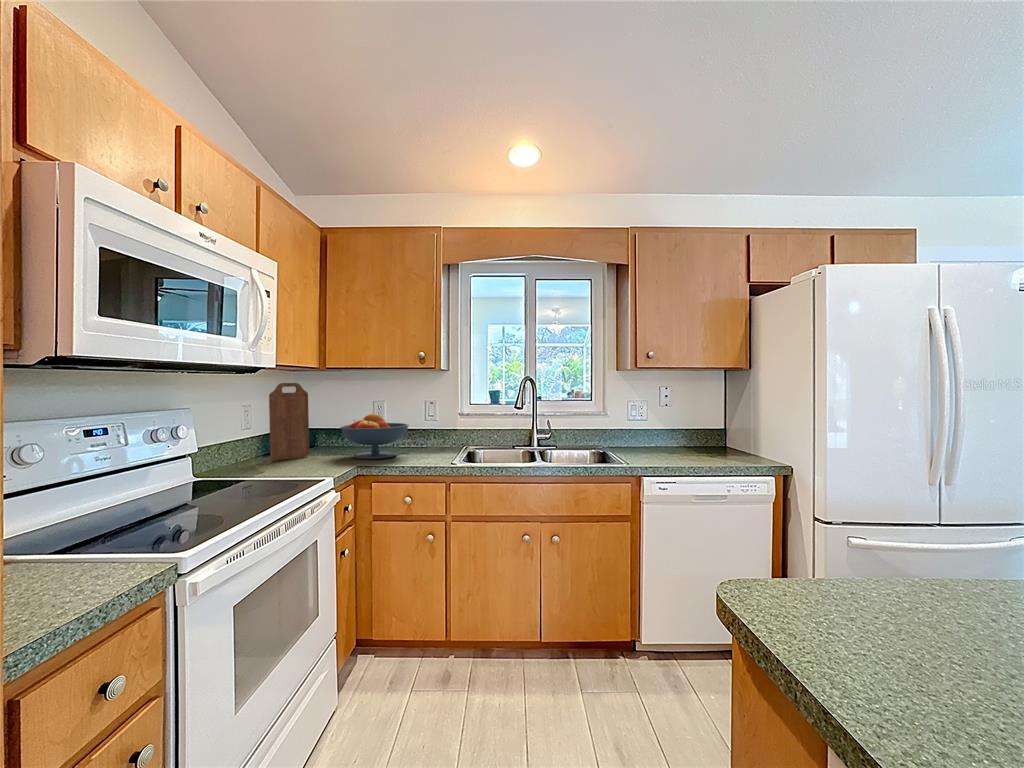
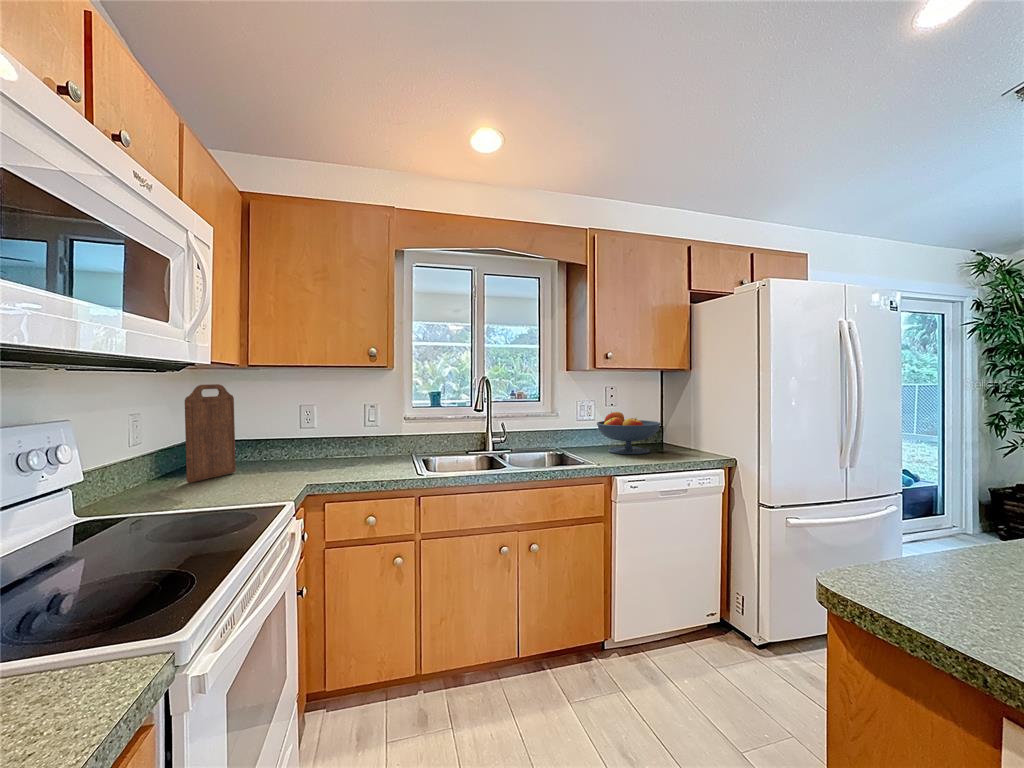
fruit bowl: present [340,414,409,459] -> present [597,412,661,454]

